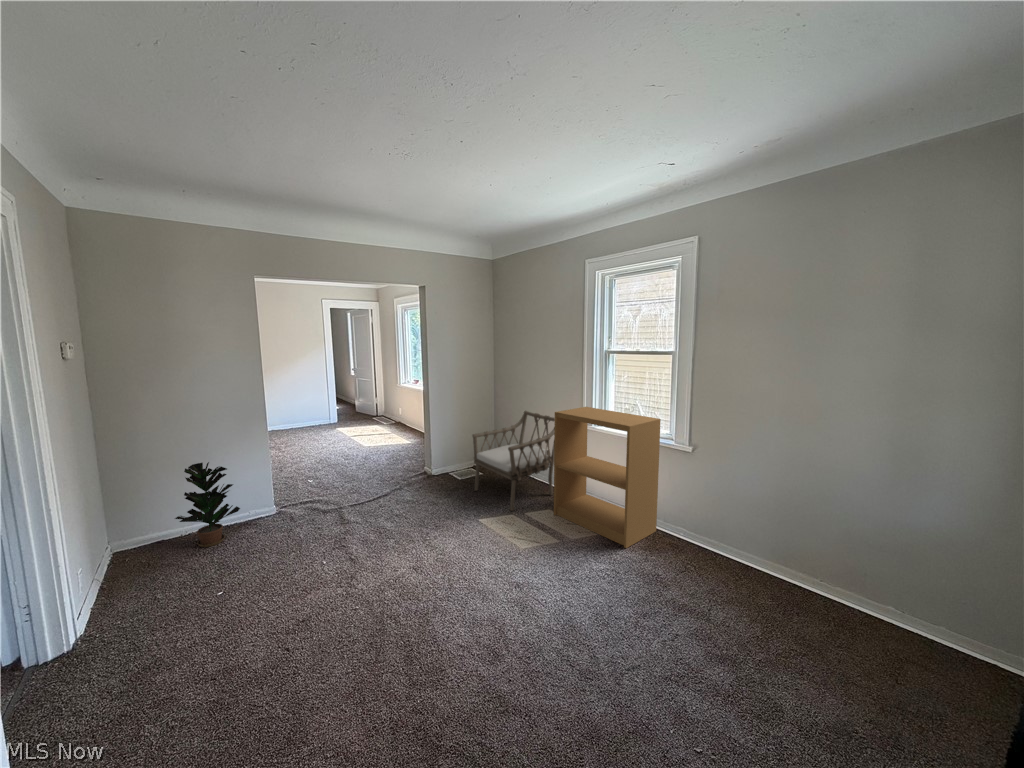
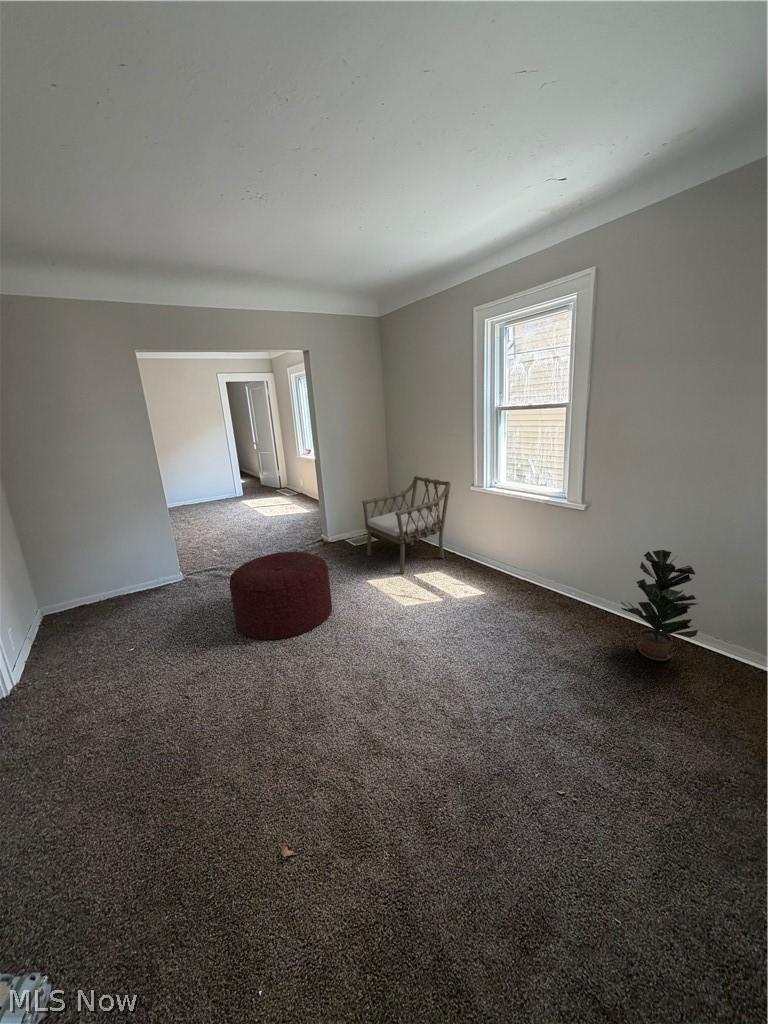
bookshelf: present [554,407,661,548] -> none [441,468,551,608]
potted plant: present [175,462,240,547] -> present [621,550,698,661]
ottoman: none [337,486,442,582] -> present [229,552,332,640]

